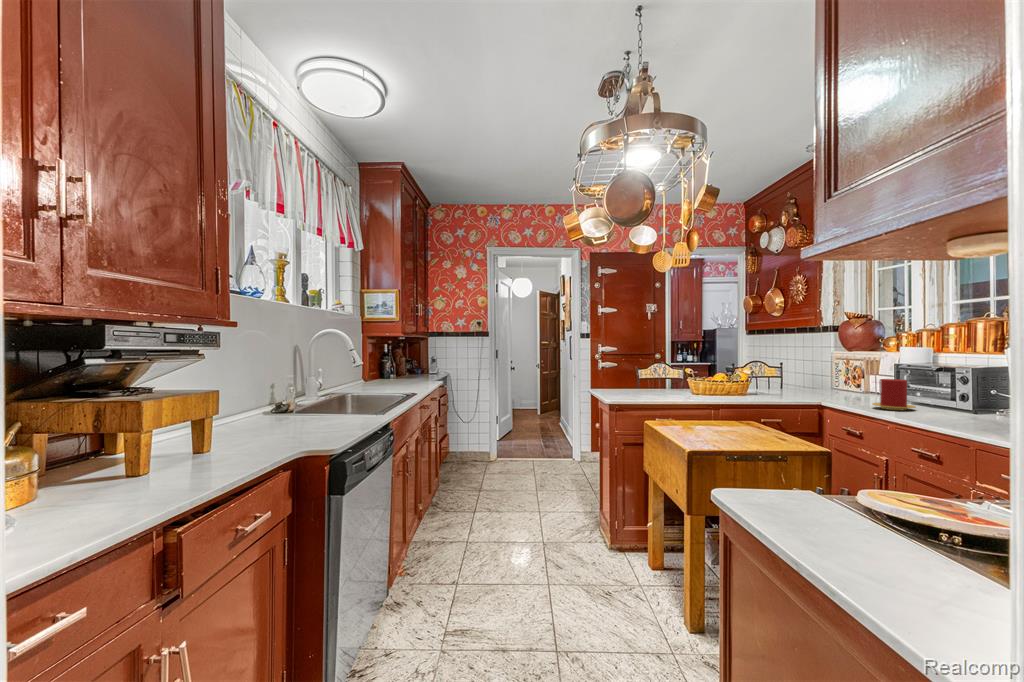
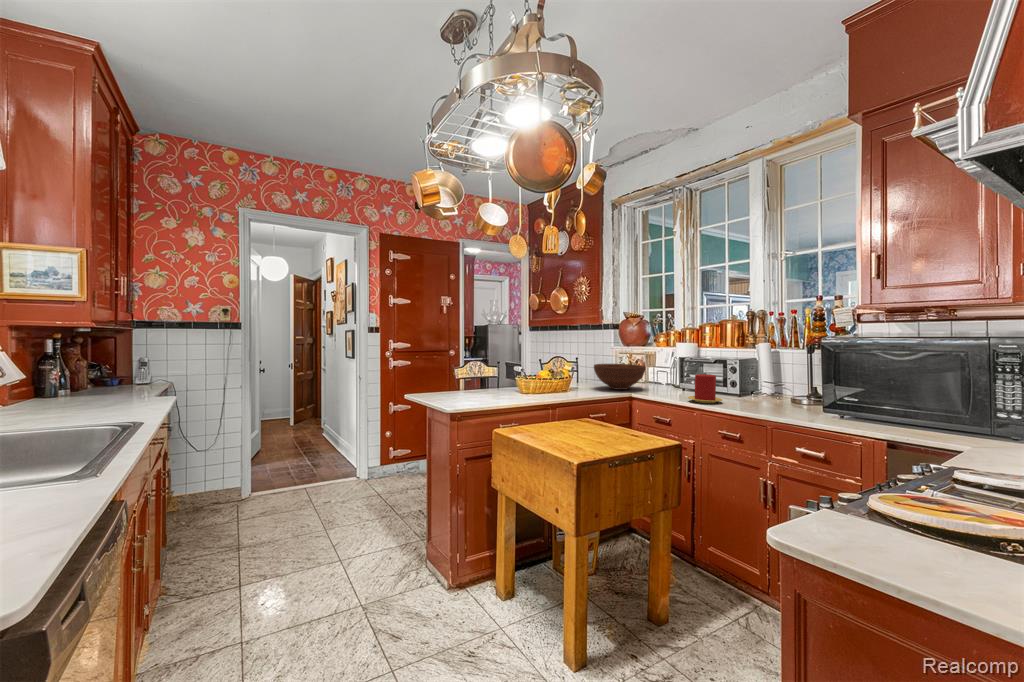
fruit bowl: none [785,368,848,396] -> present [594,364,646,390]

